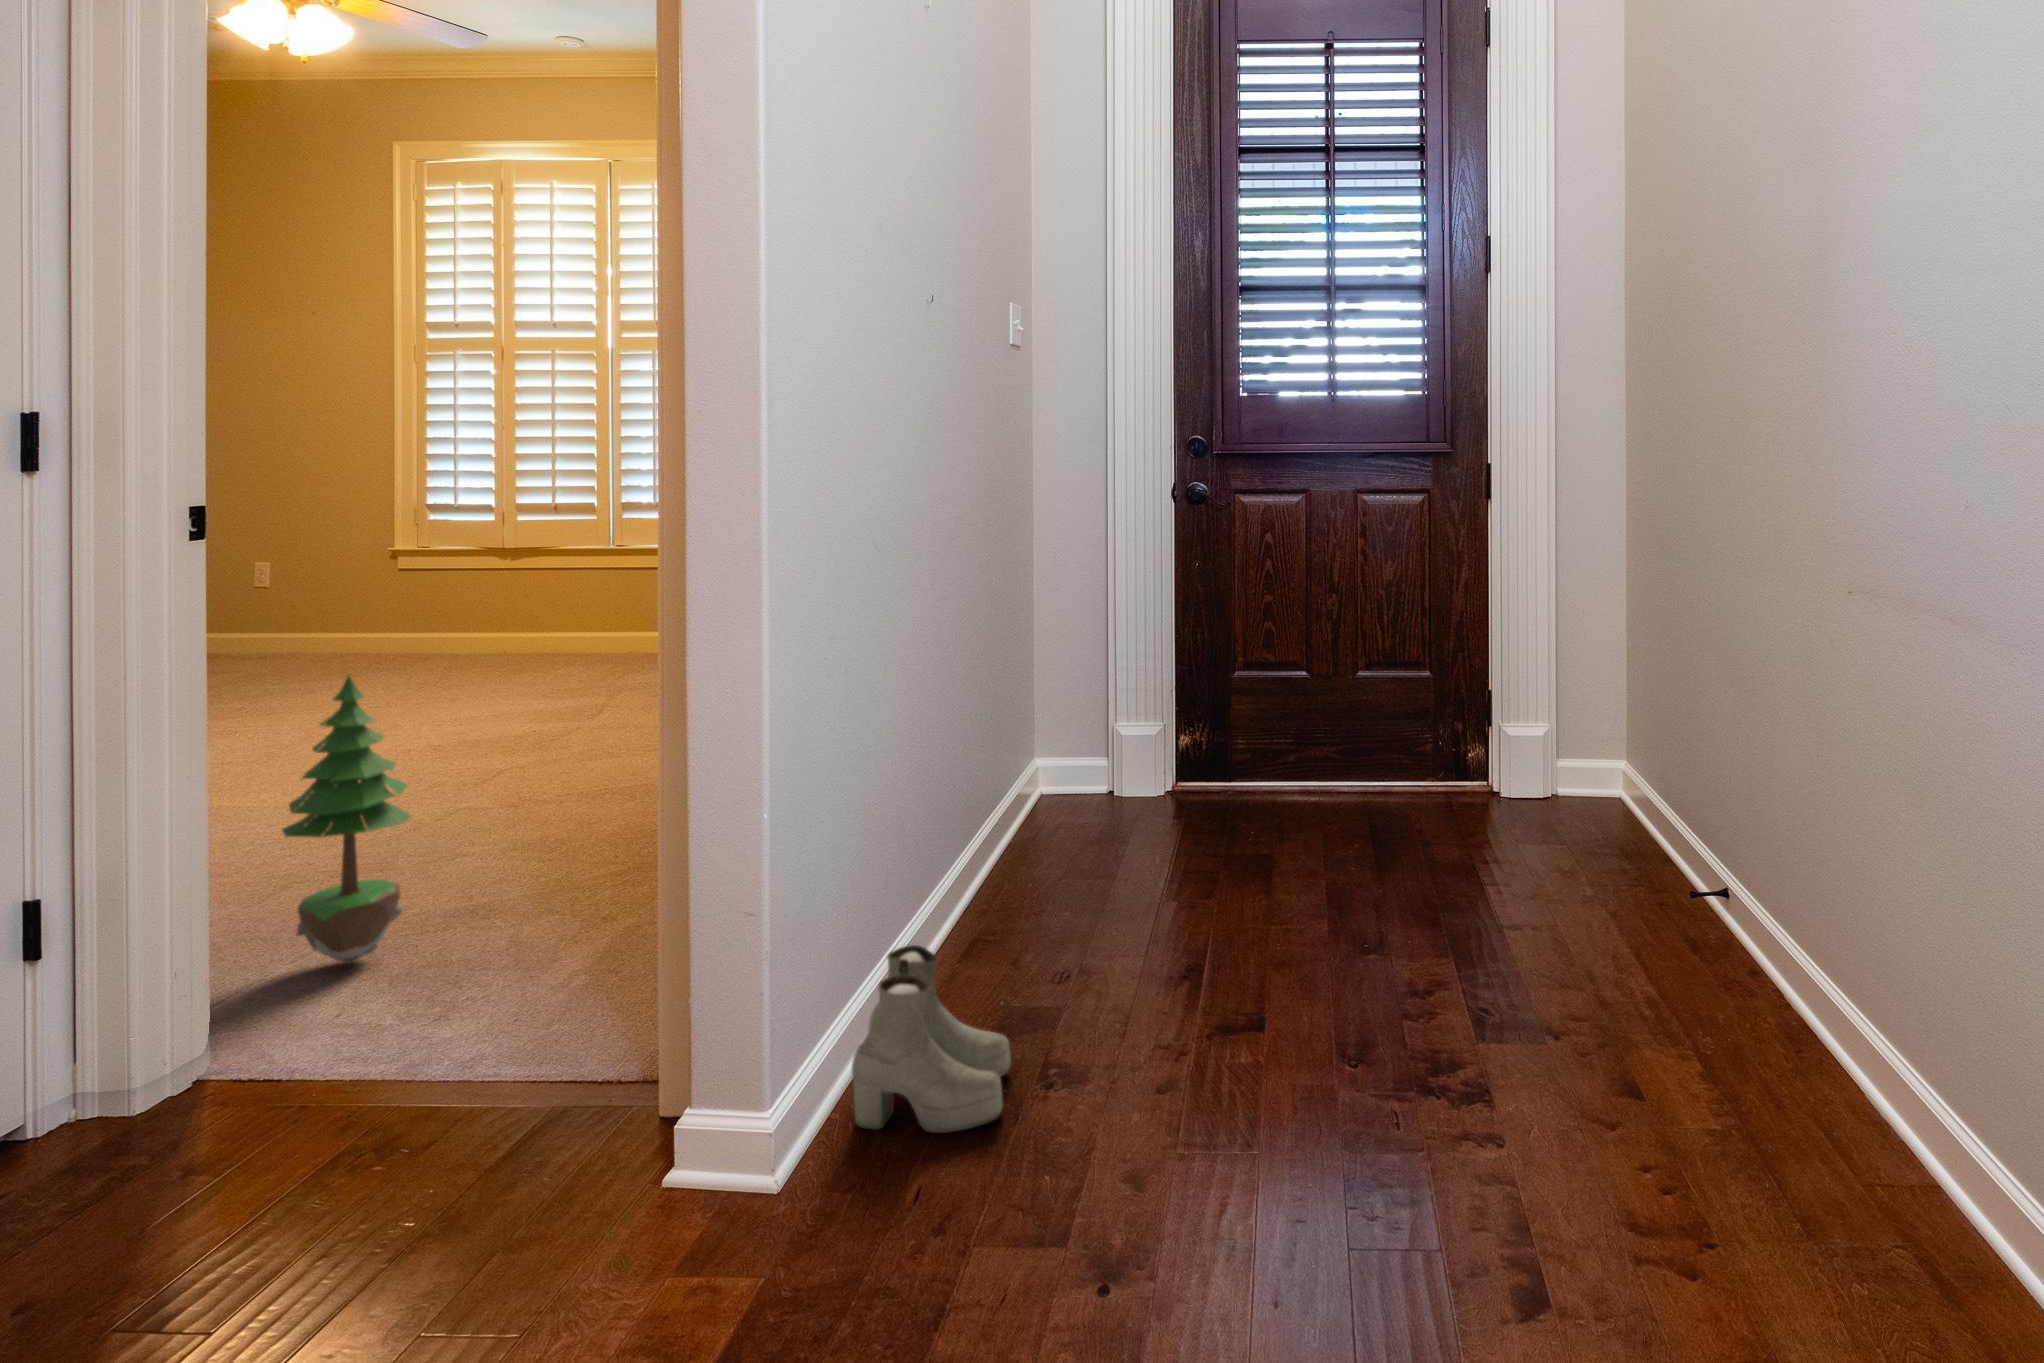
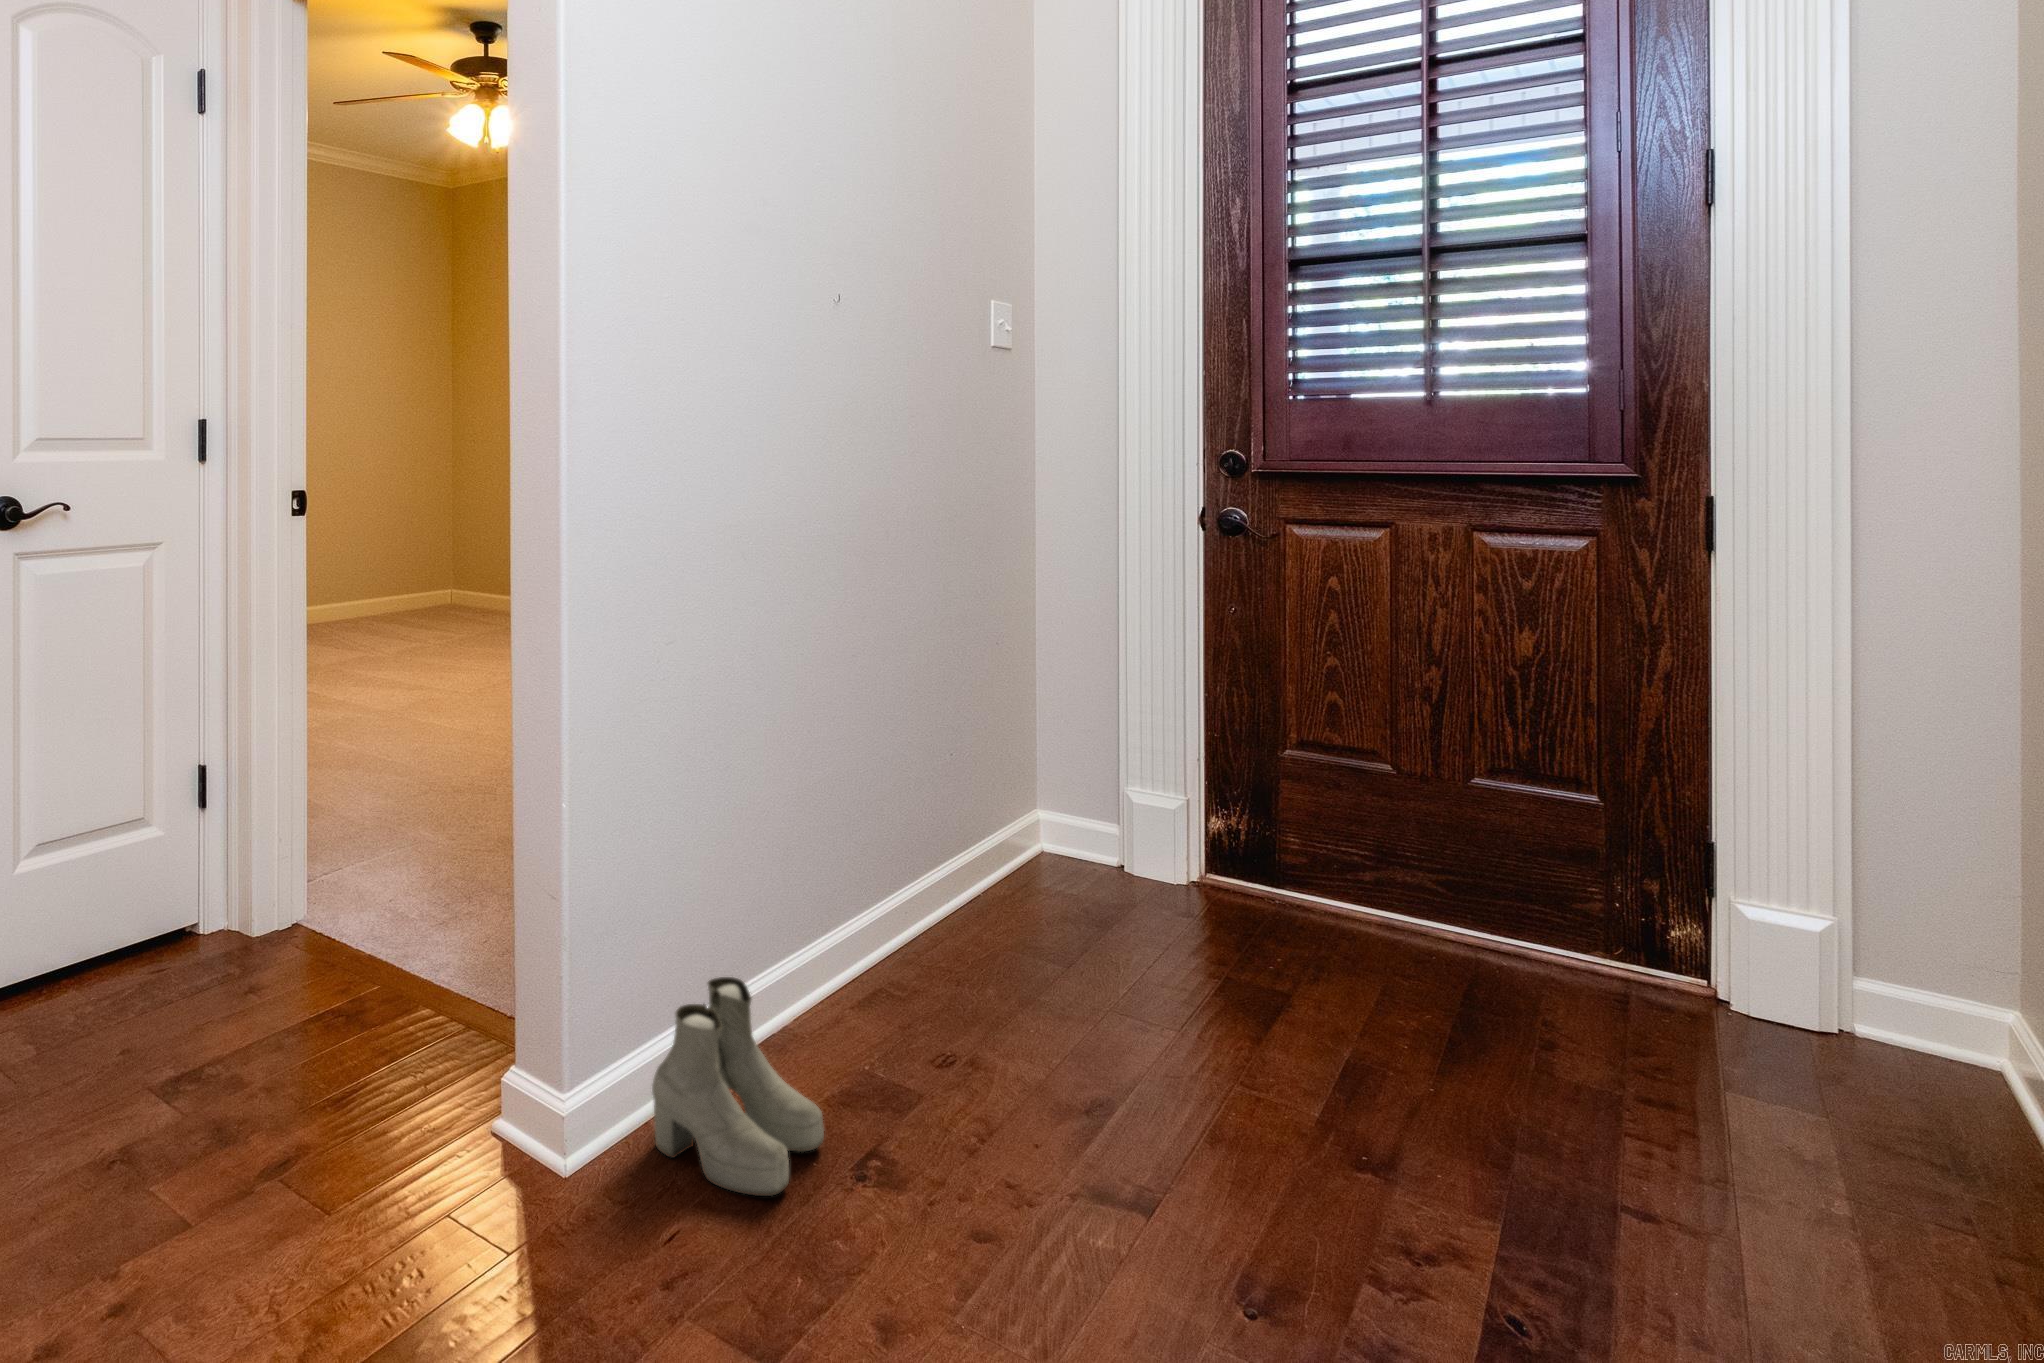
potted tree: present [282,675,411,964] -> none [381,631,466,864]

